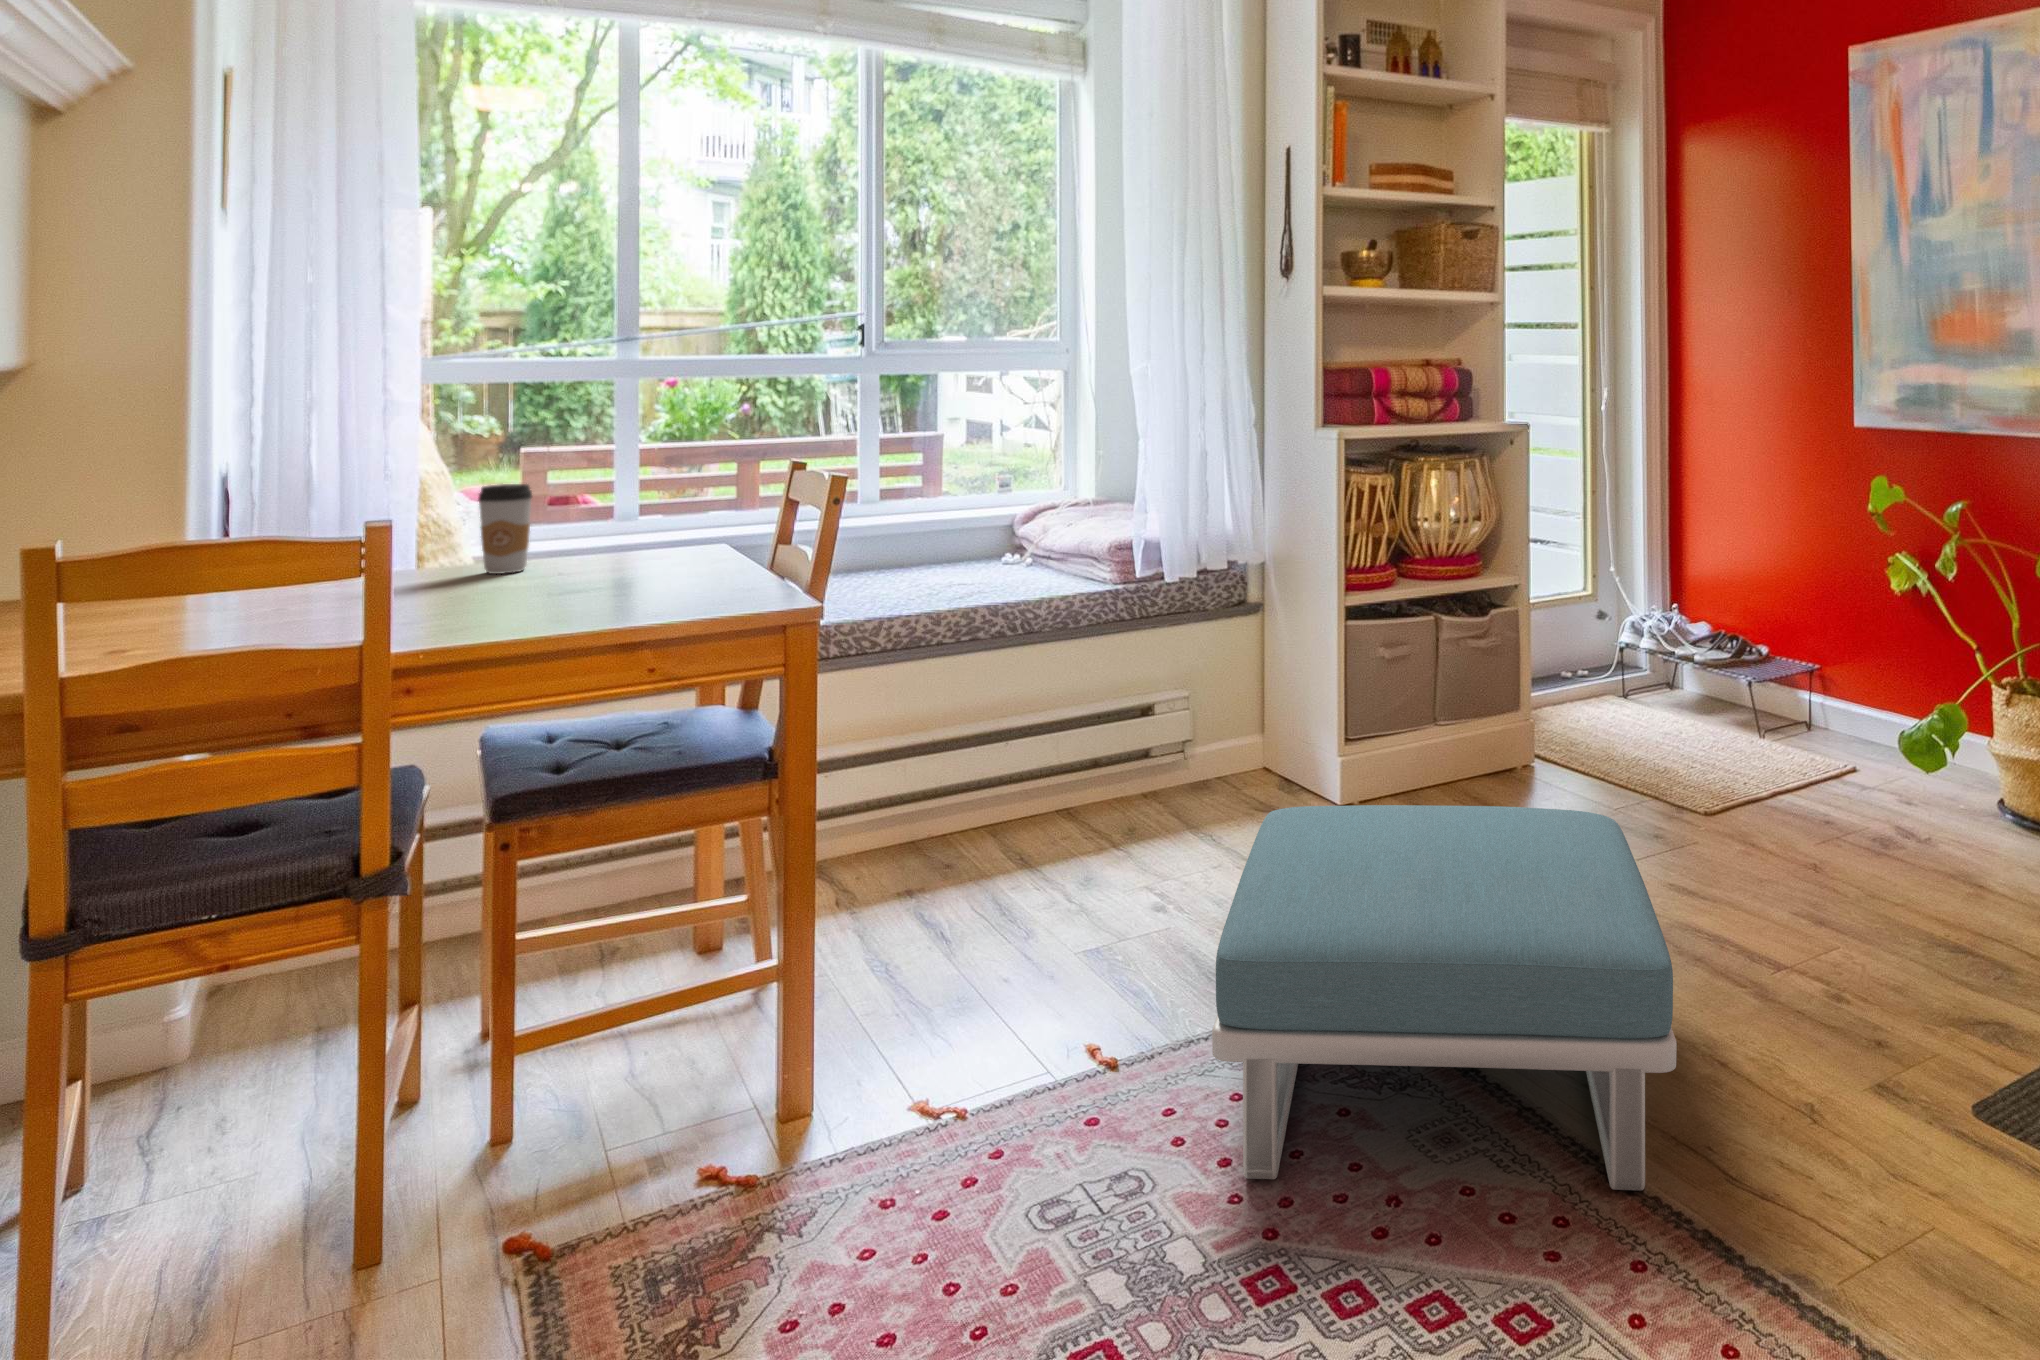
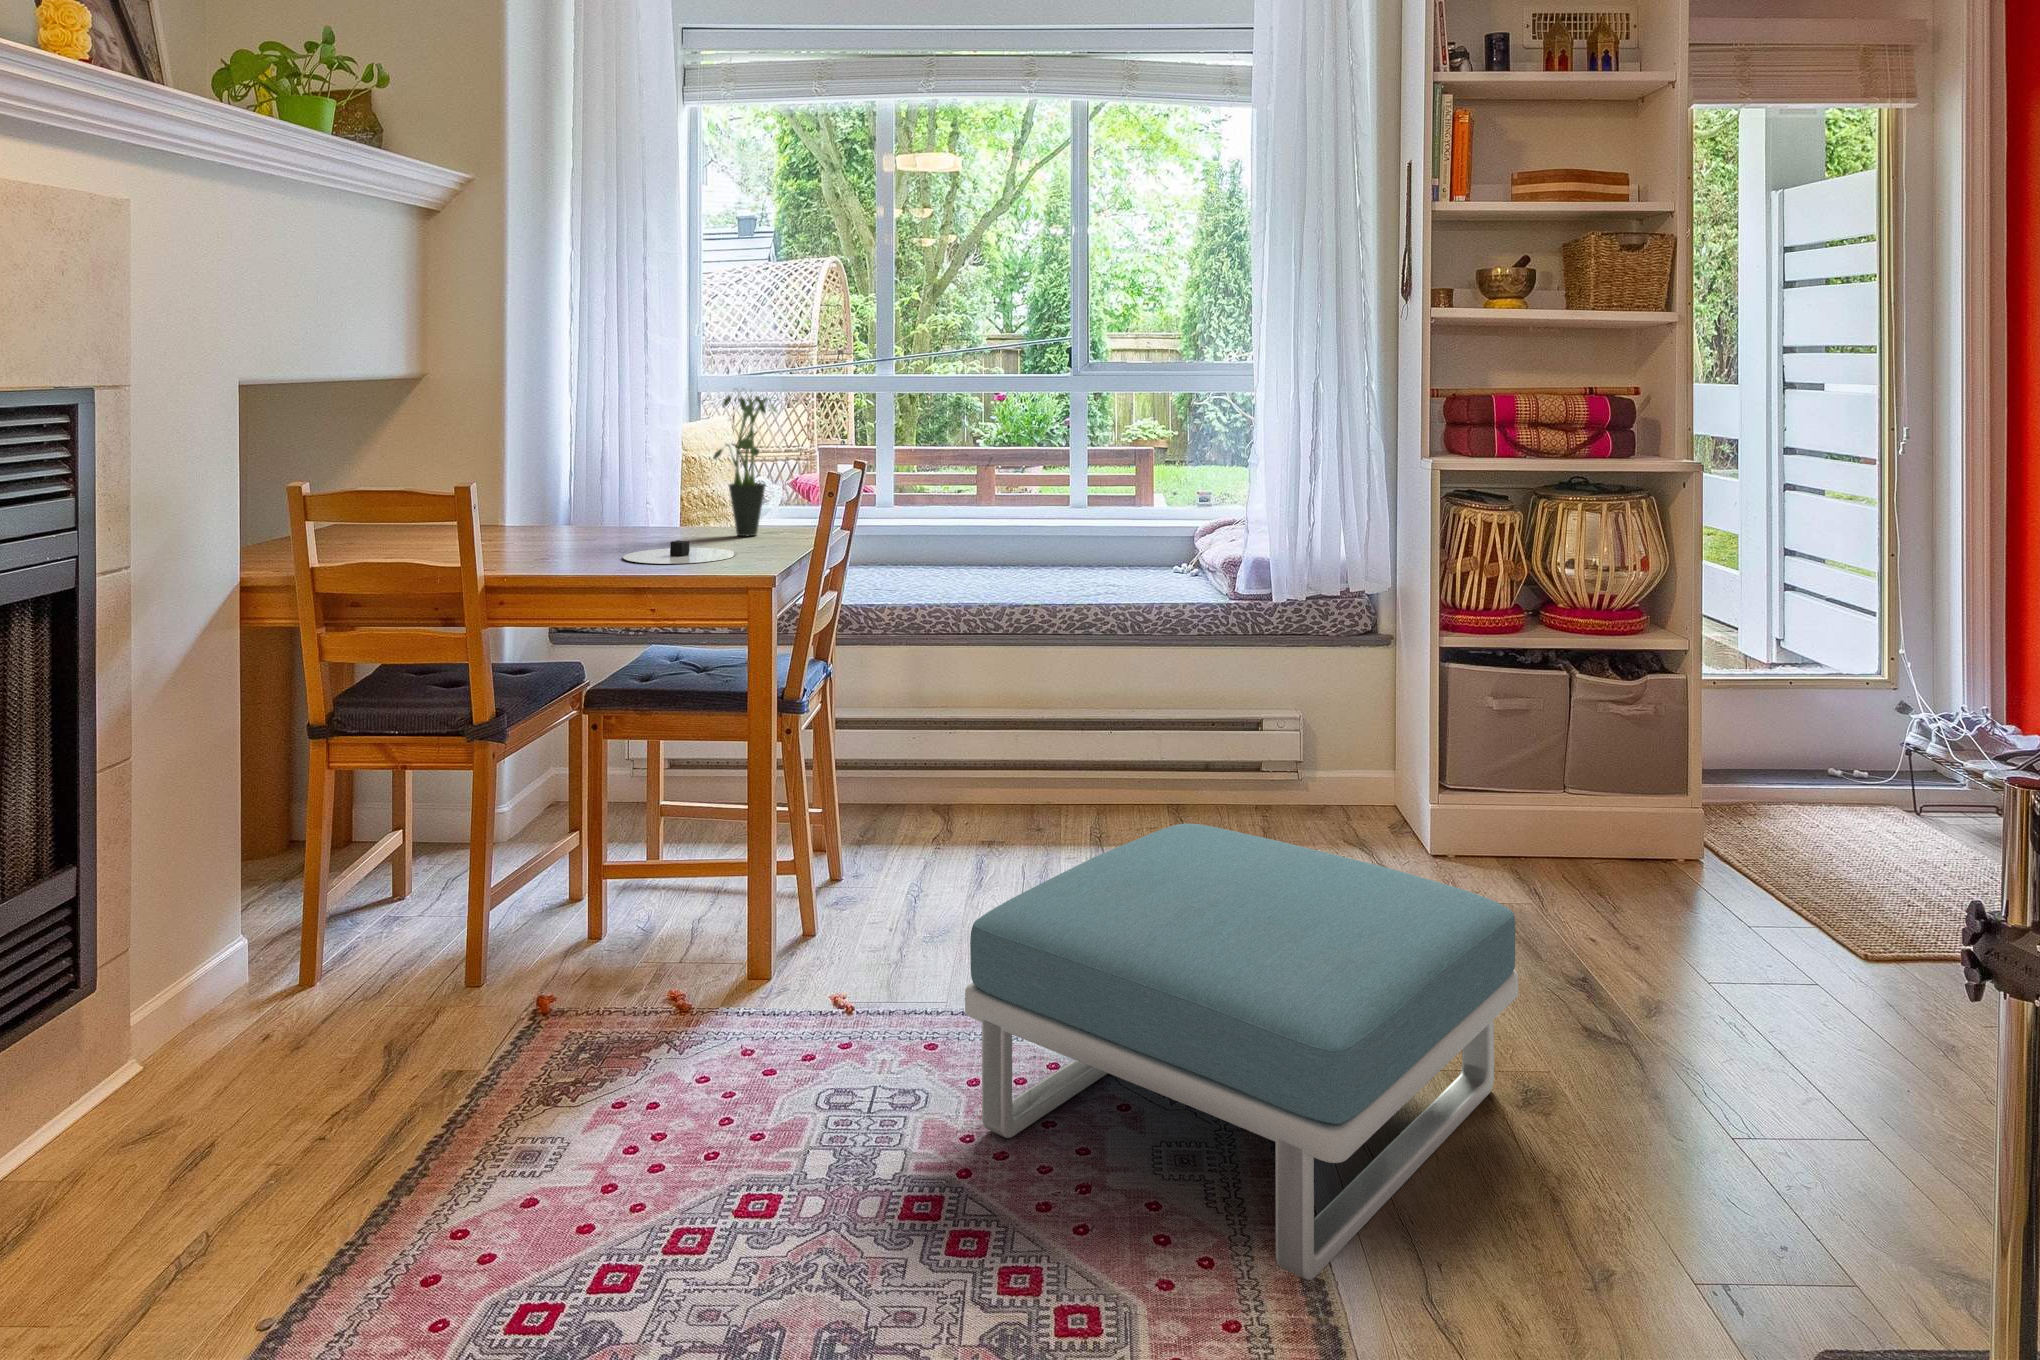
potted plant: none [581,370,678,566] -> present [713,394,777,536]
coffee cup: present [478,484,532,574] -> none [660,469,695,534]
plate: none [476,576,720,618] -> present [623,540,737,564]

